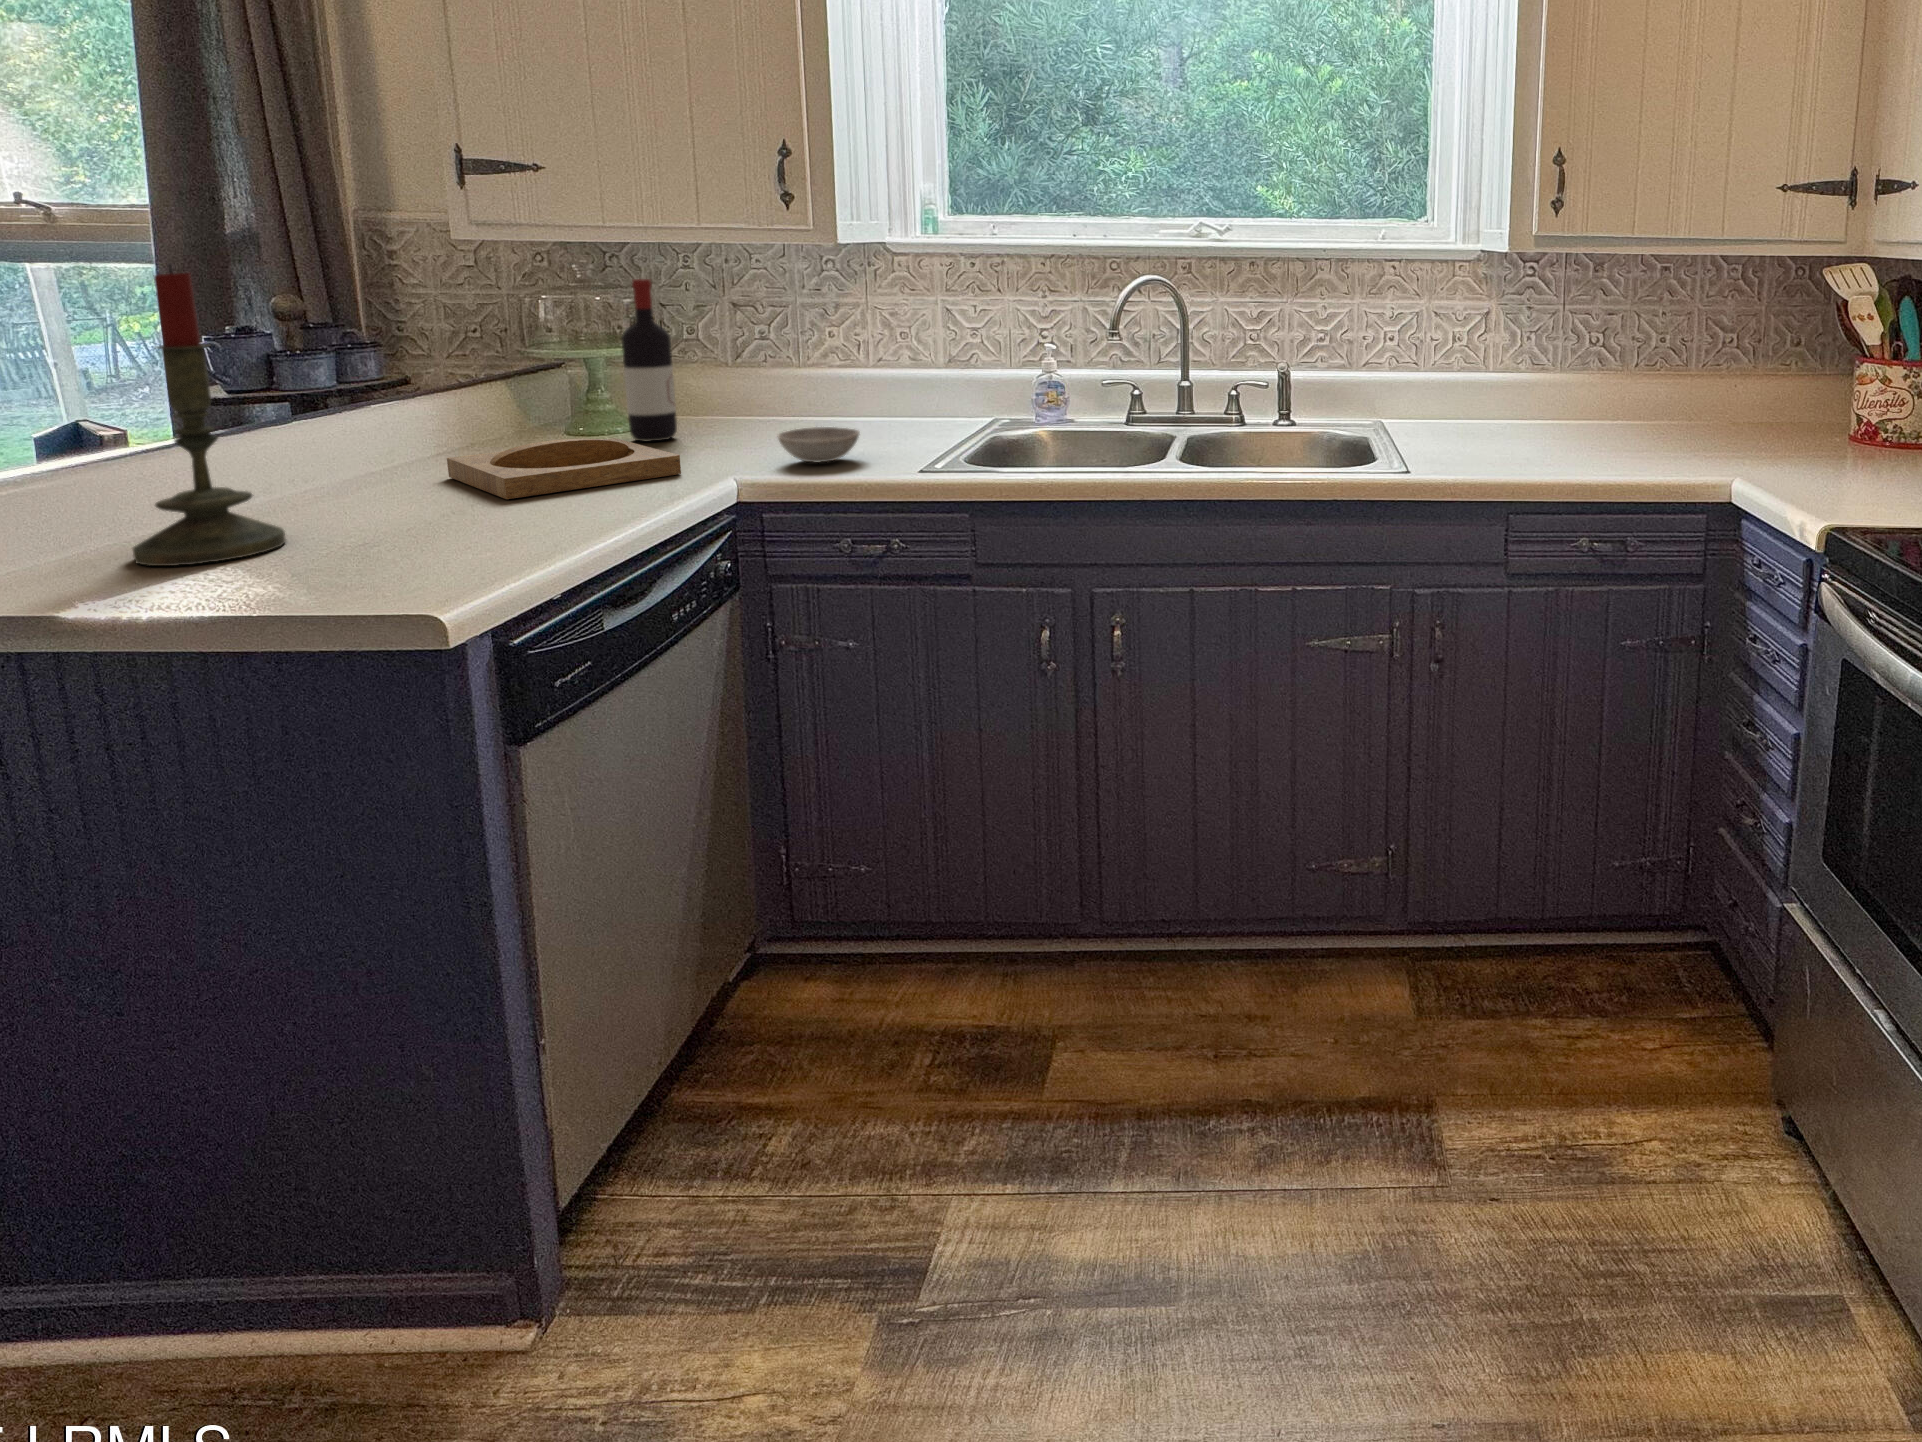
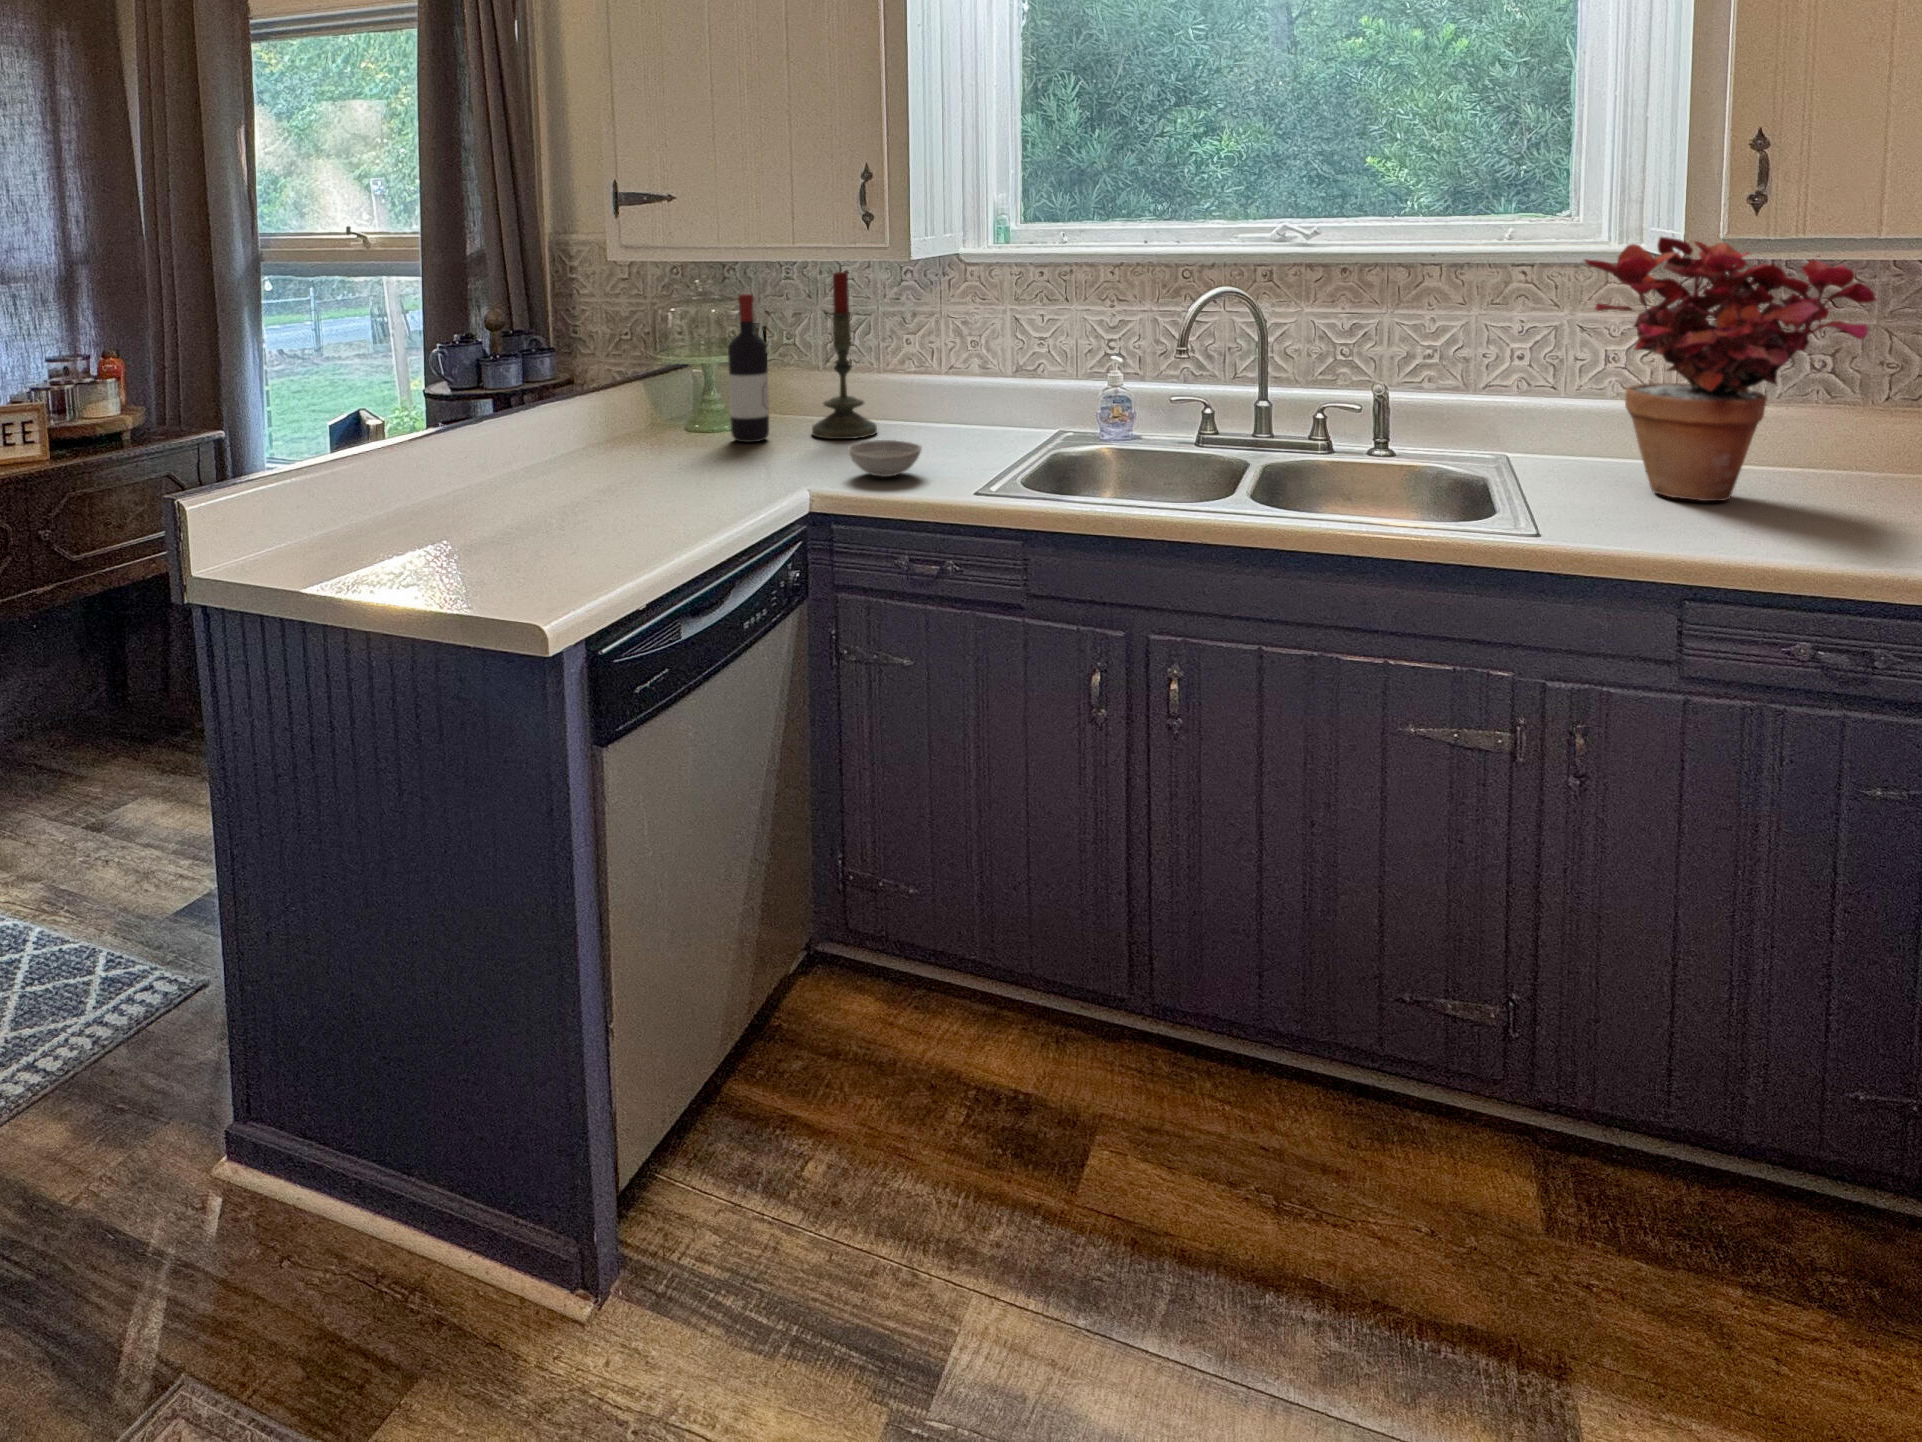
potted plant: none [1439,234,1631,443] -> present [1584,237,1877,501]
candle: present [133,264,286,566] -> present [812,271,877,439]
tray: present [447,438,681,499] -> none [588,441,764,500]

